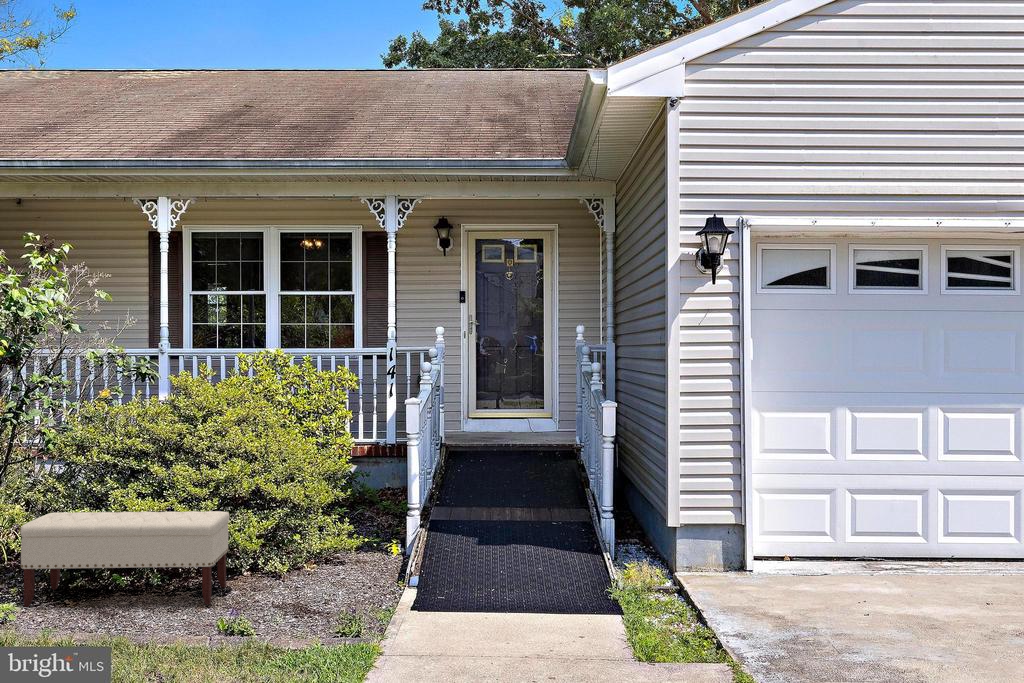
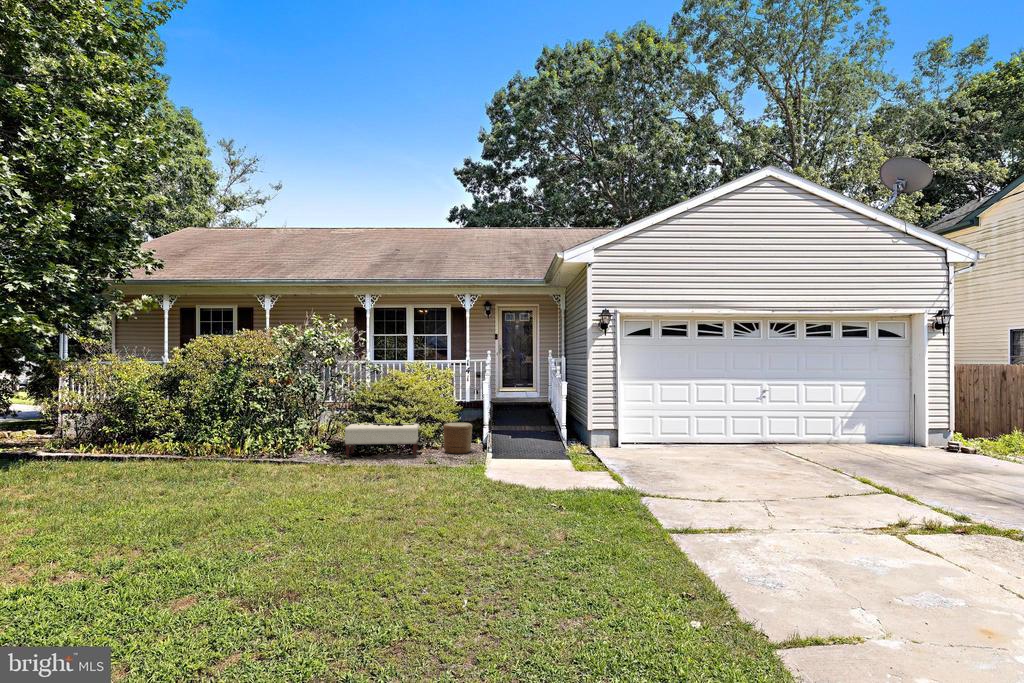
woven basket: none [293,506,369,591] -> present [443,423,473,454]

